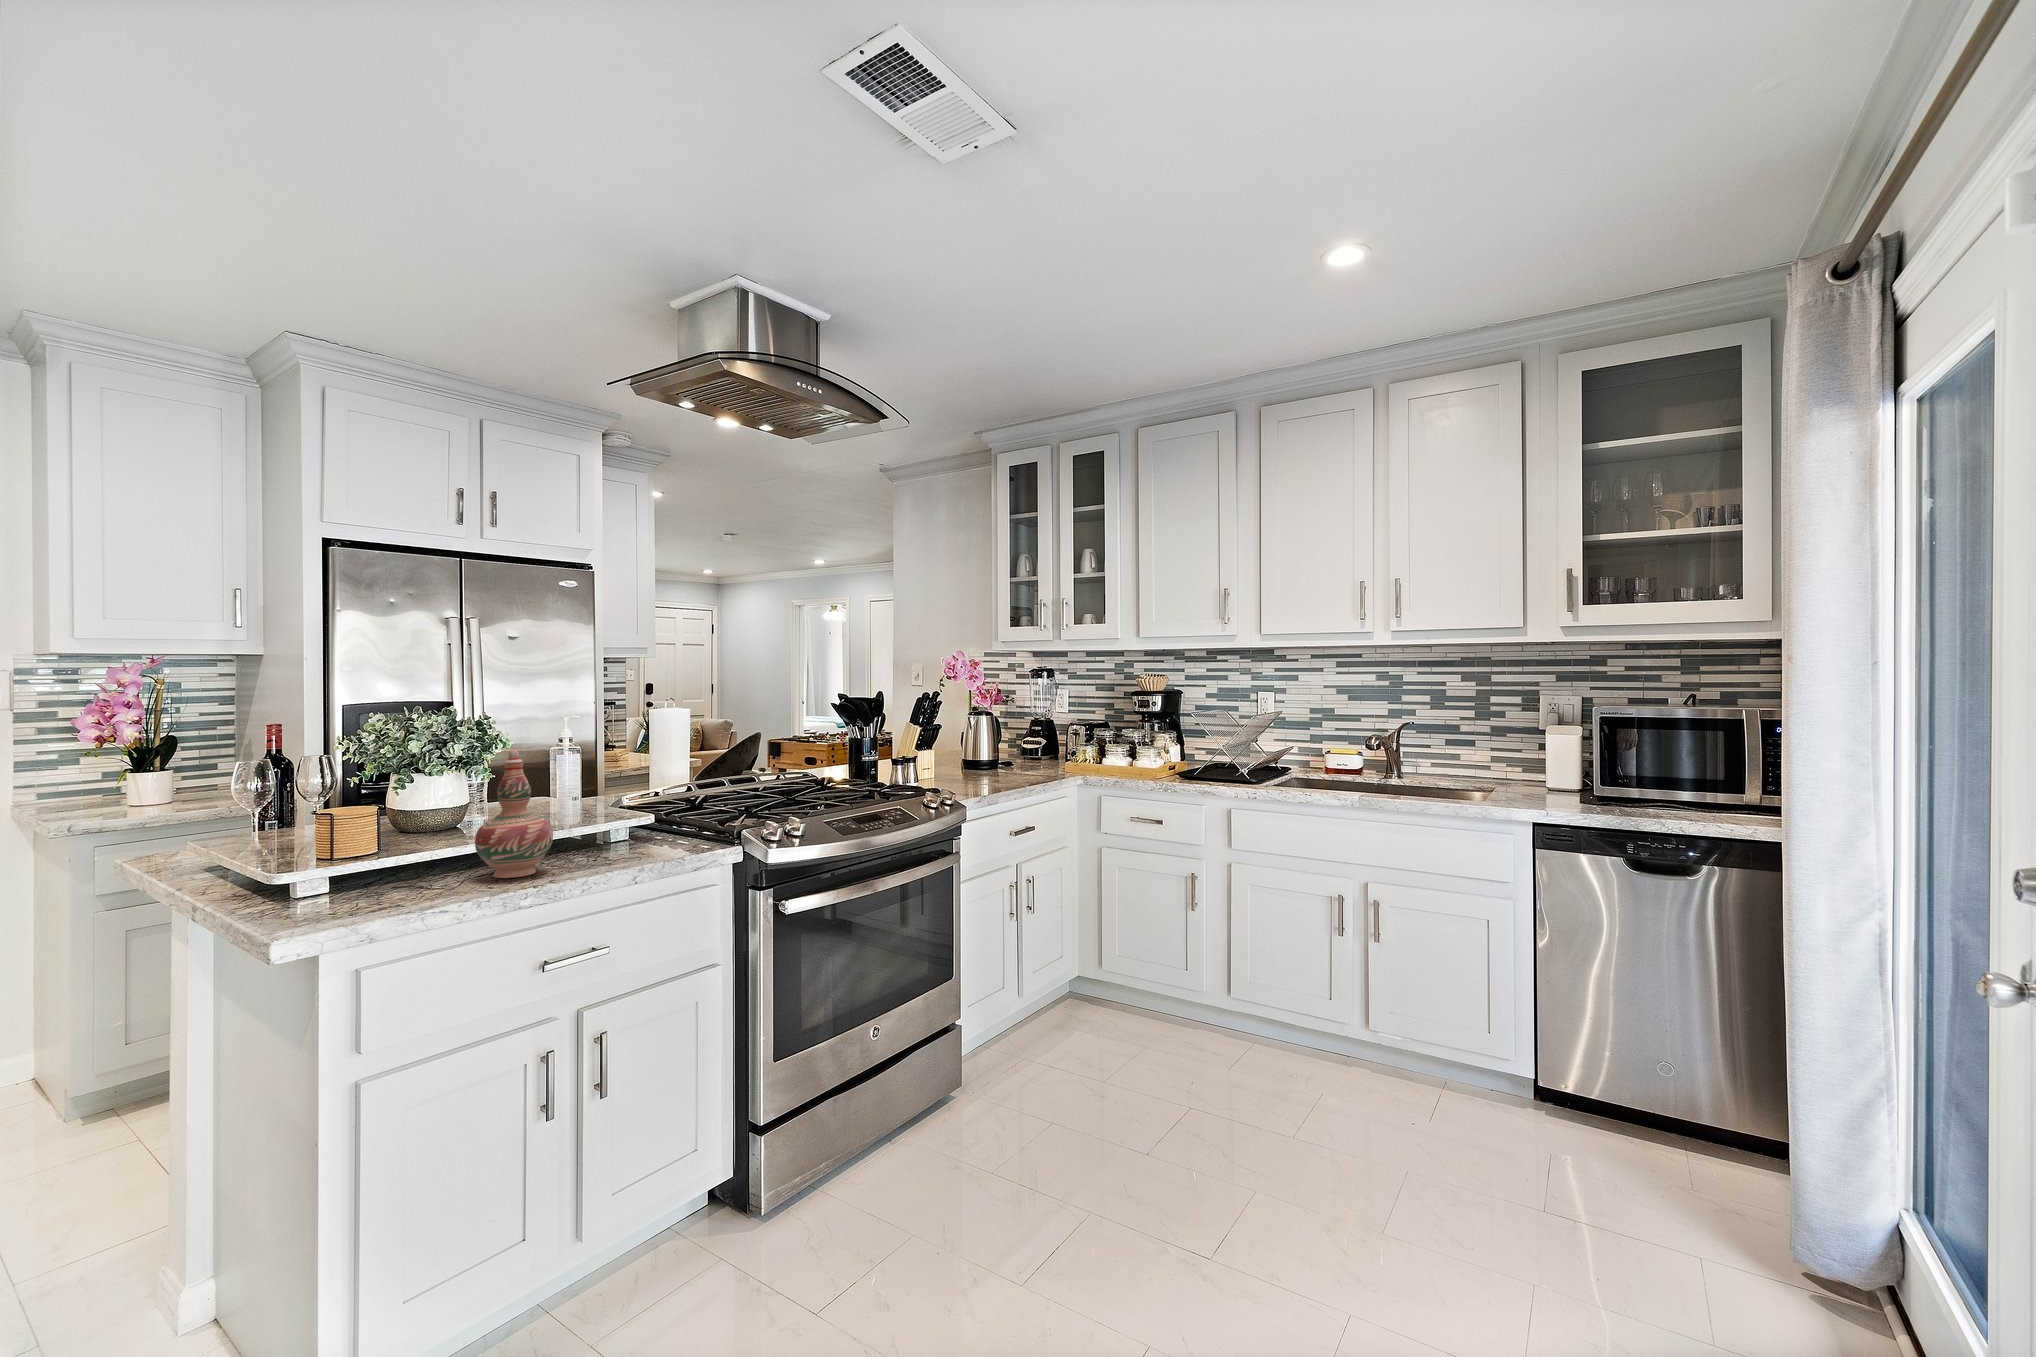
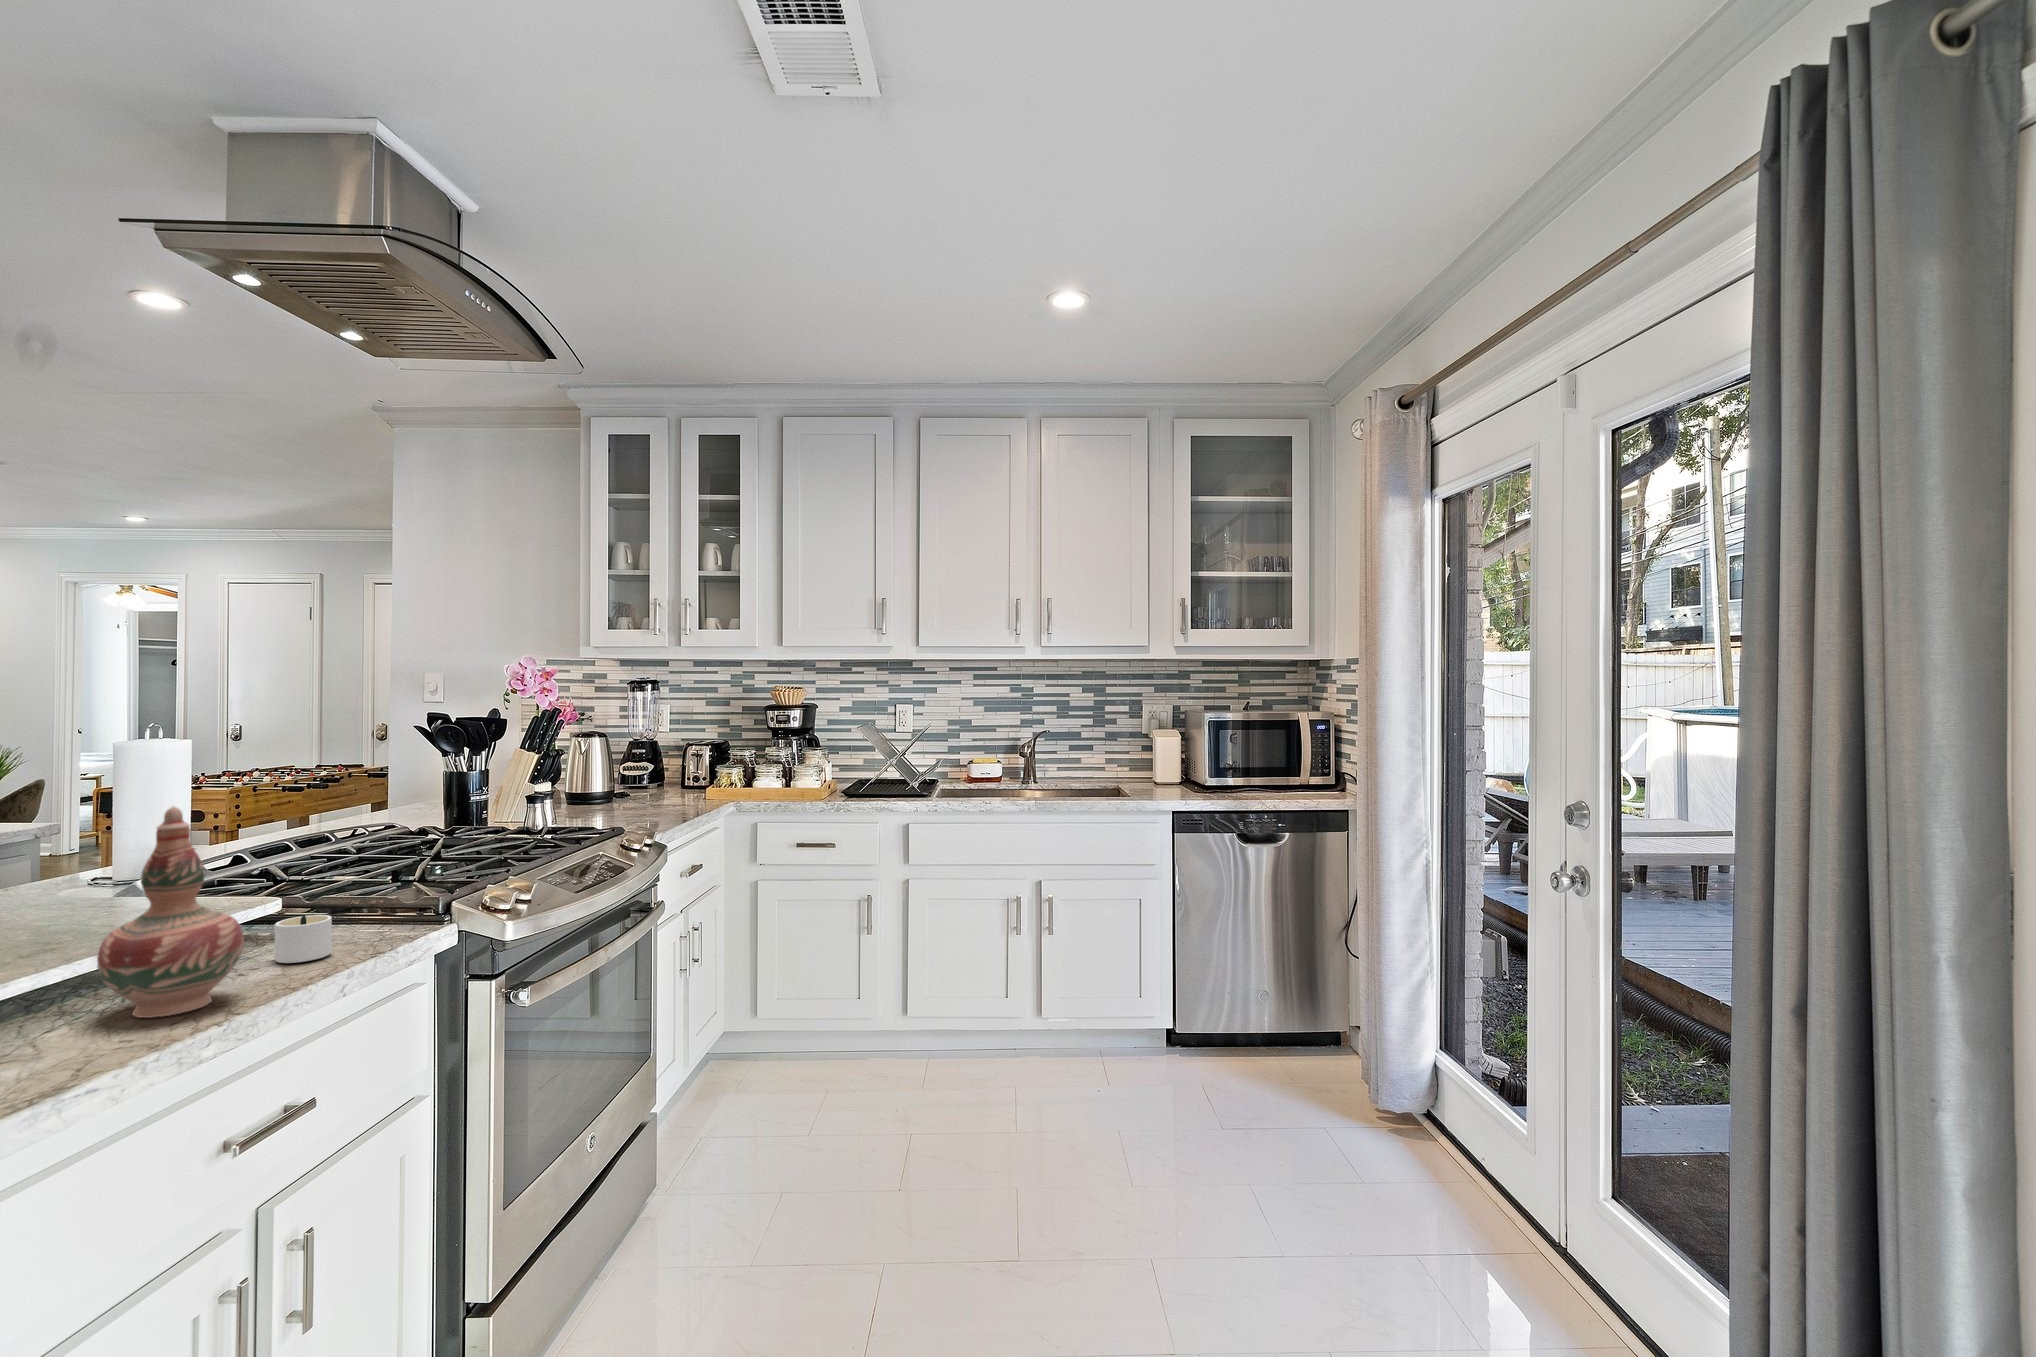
candle: none [598,827,640,858] -> present [275,915,332,963]

